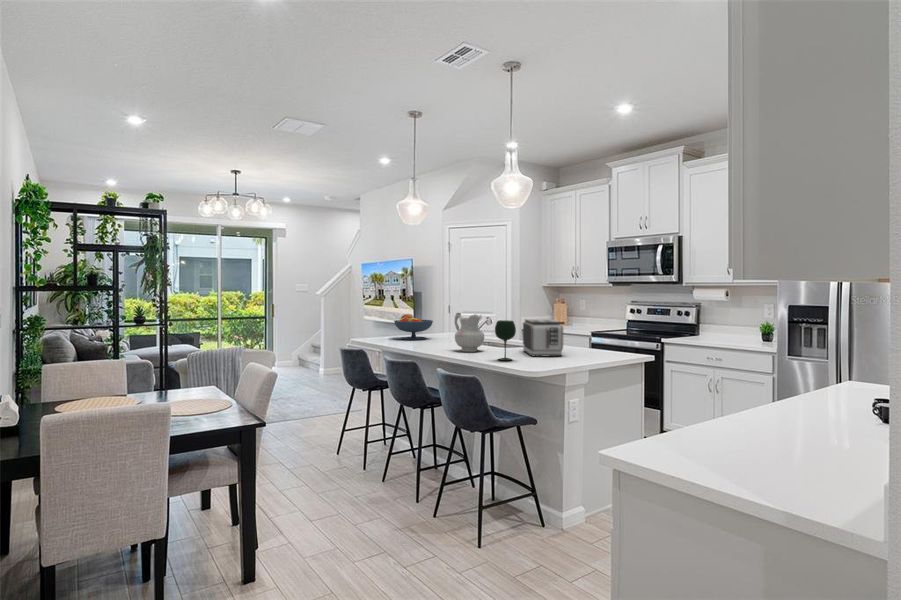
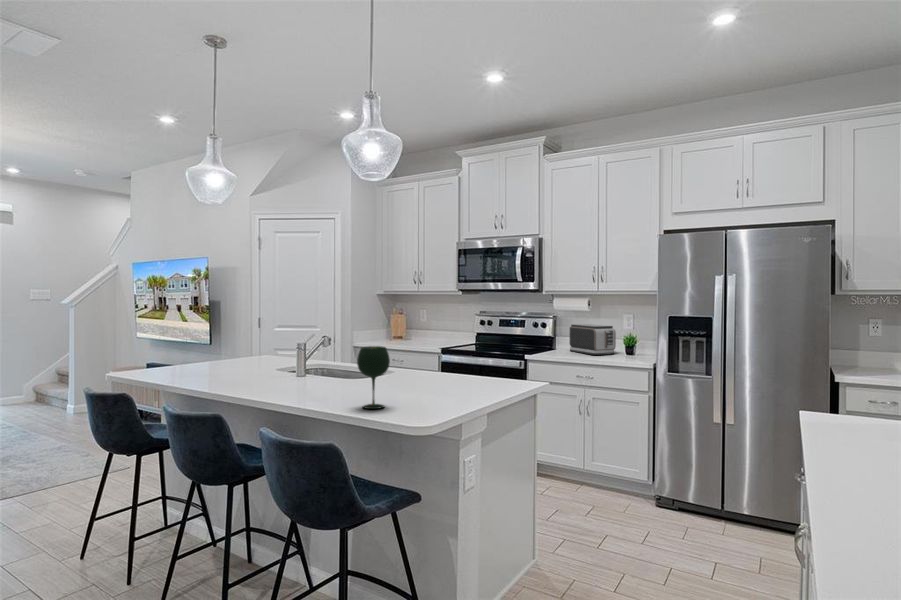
ceramic pitcher: present [455,313,484,352] -> none [284,333,331,392]
fruit bowl: present [394,314,433,340] -> none [182,333,244,372]
toaster: present [523,319,563,357] -> present [570,324,616,355]

